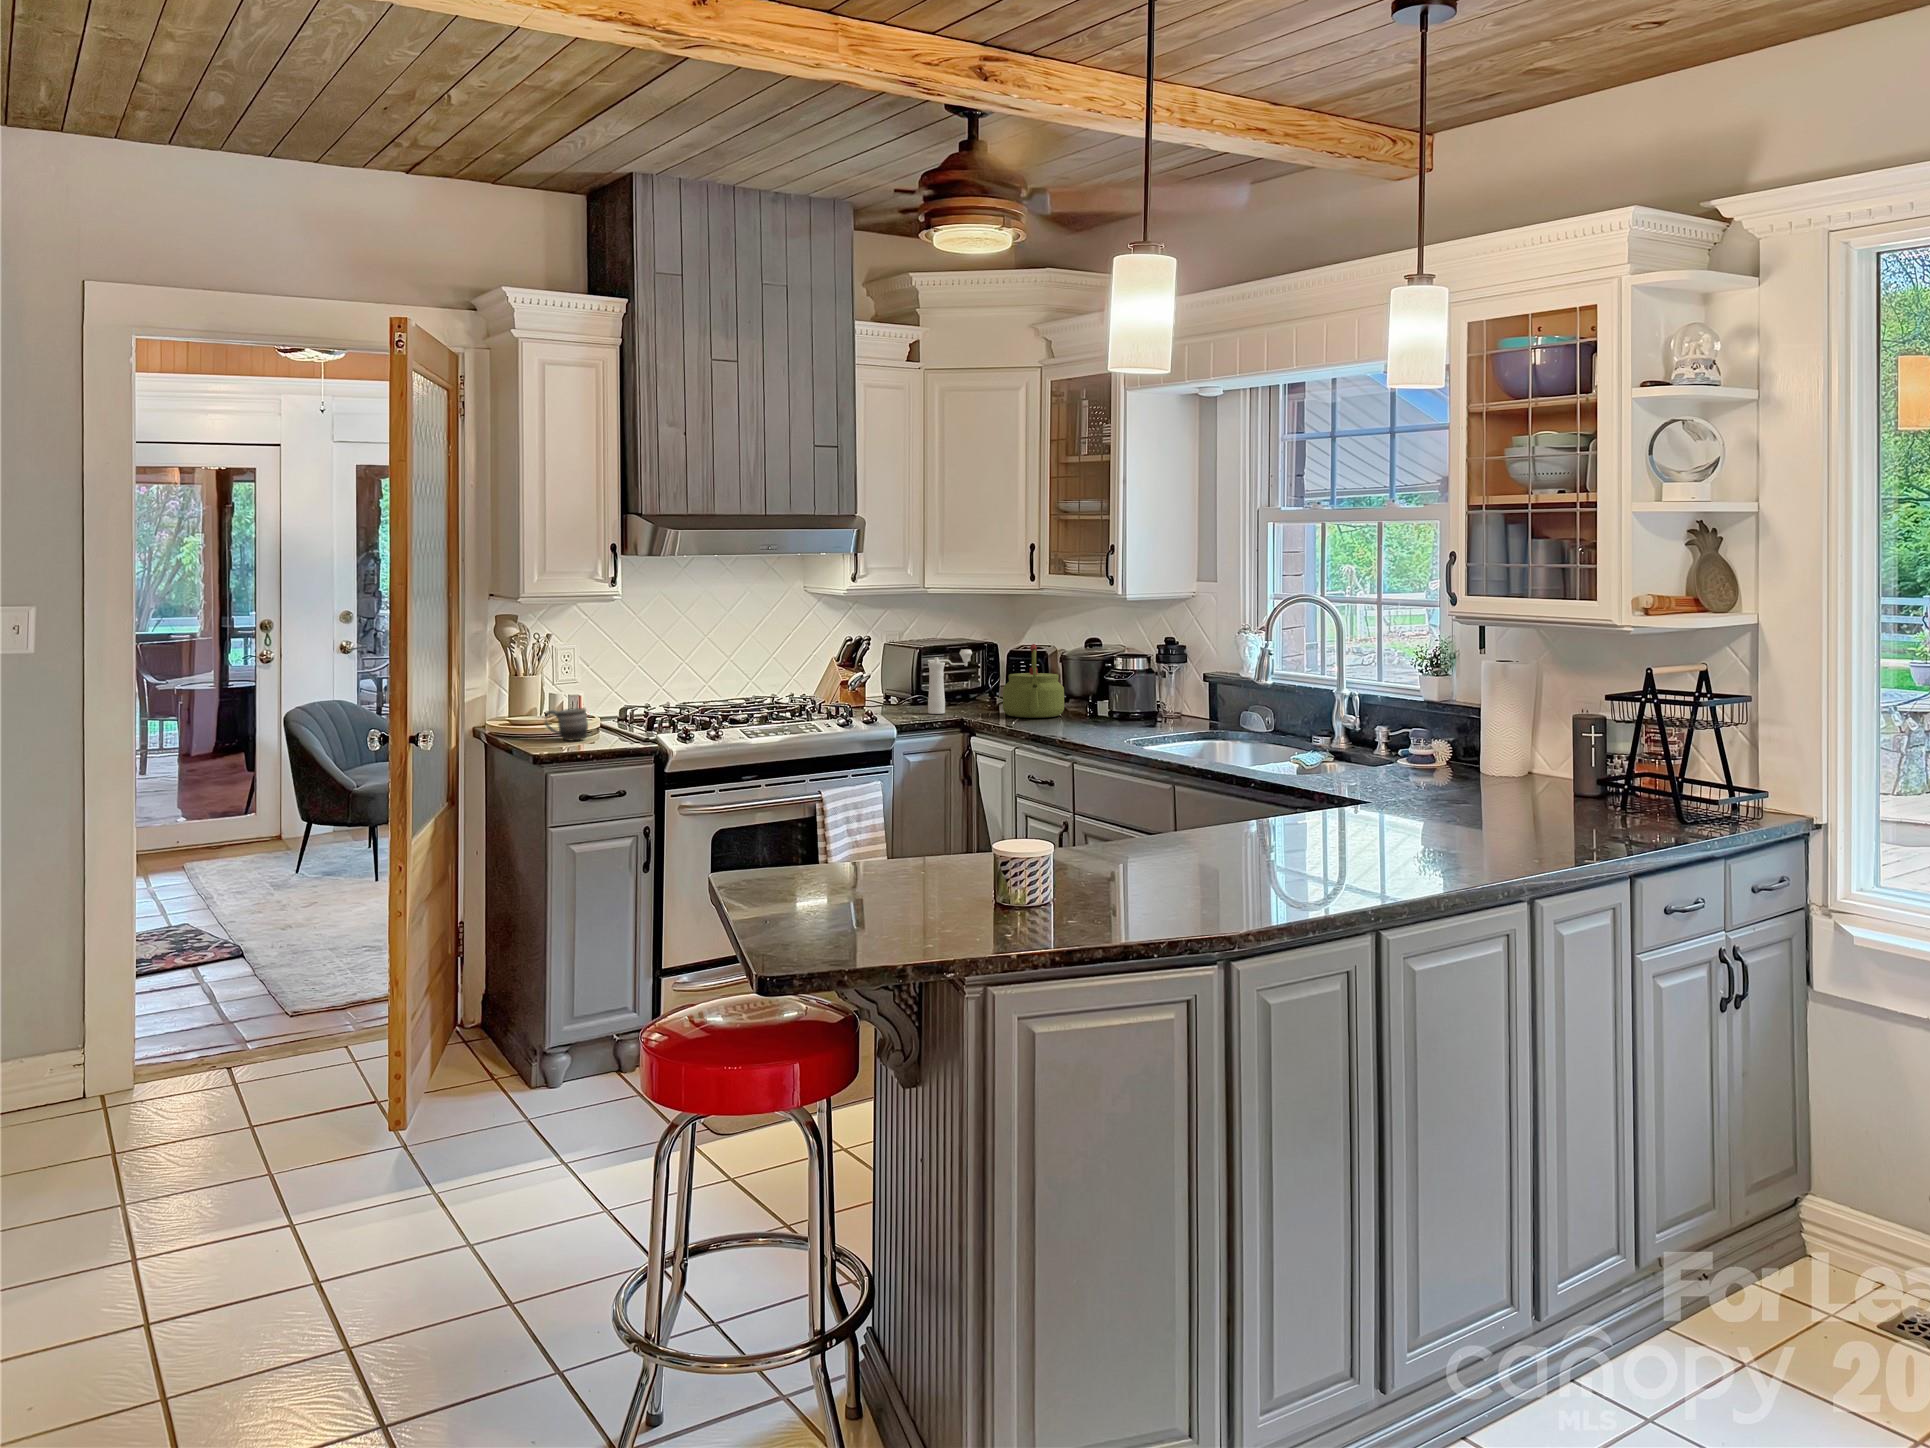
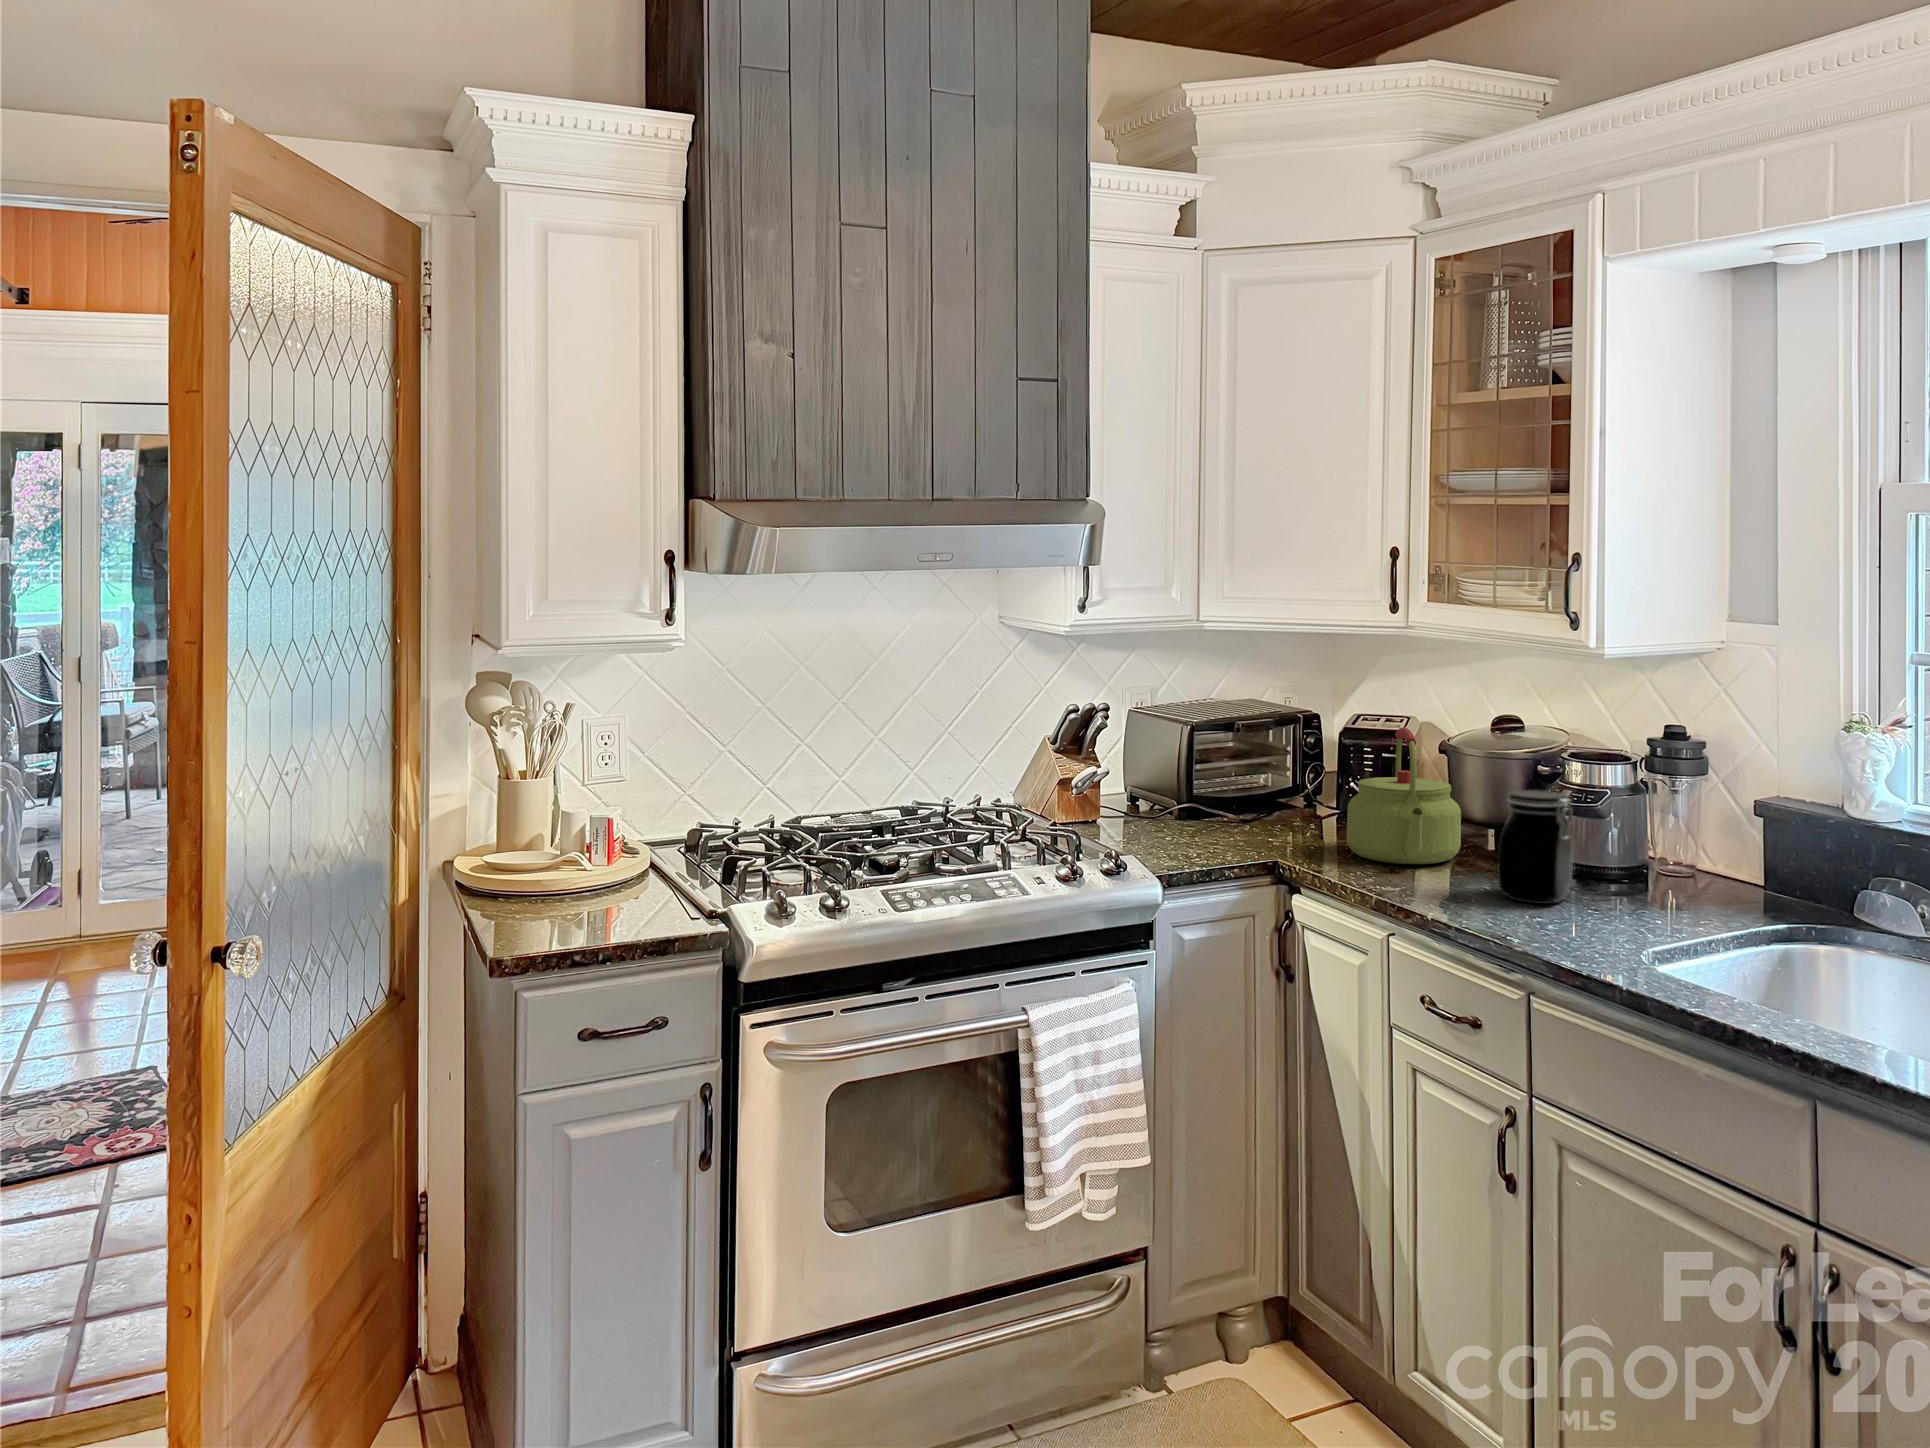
pepper mill: present [928,649,972,714] -> none [1211,732,1290,847]
jar: none [1071,671,1110,728] -> present [1498,790,1573,904]
mug: present [545,708,588,740] -> none [532,853,609,916]

